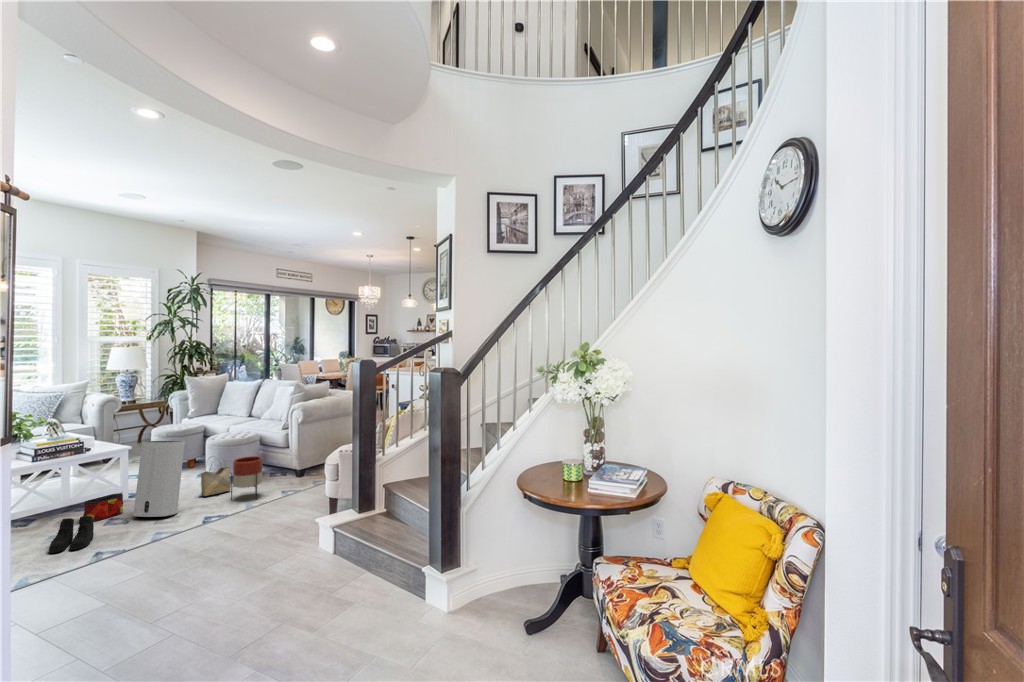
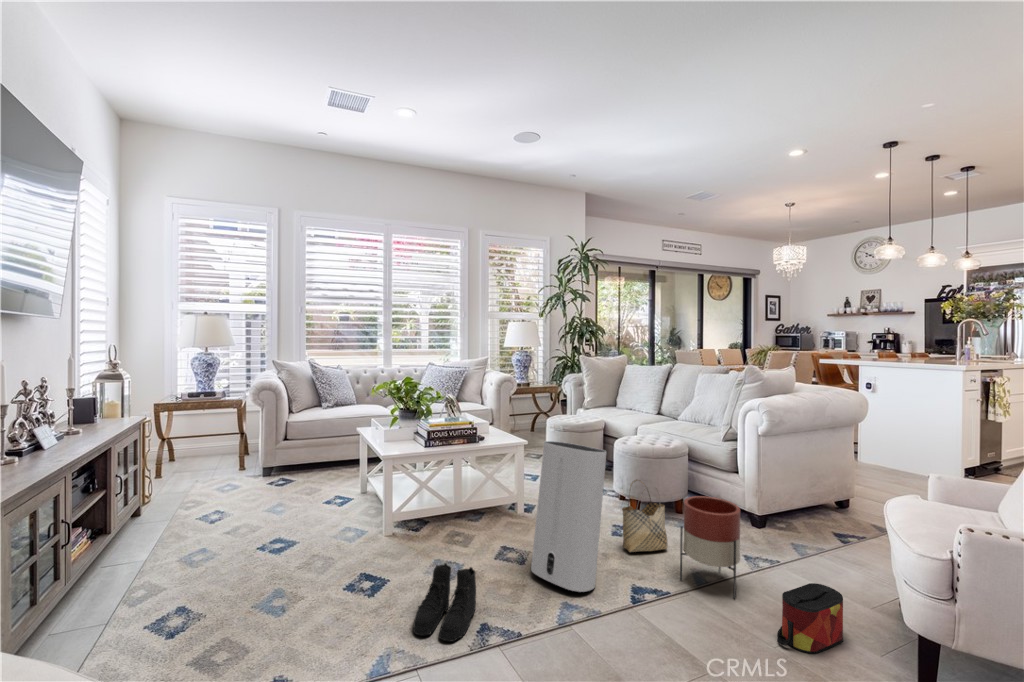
bag: present [83,493,123,522] -> present [777,583,843,654]

